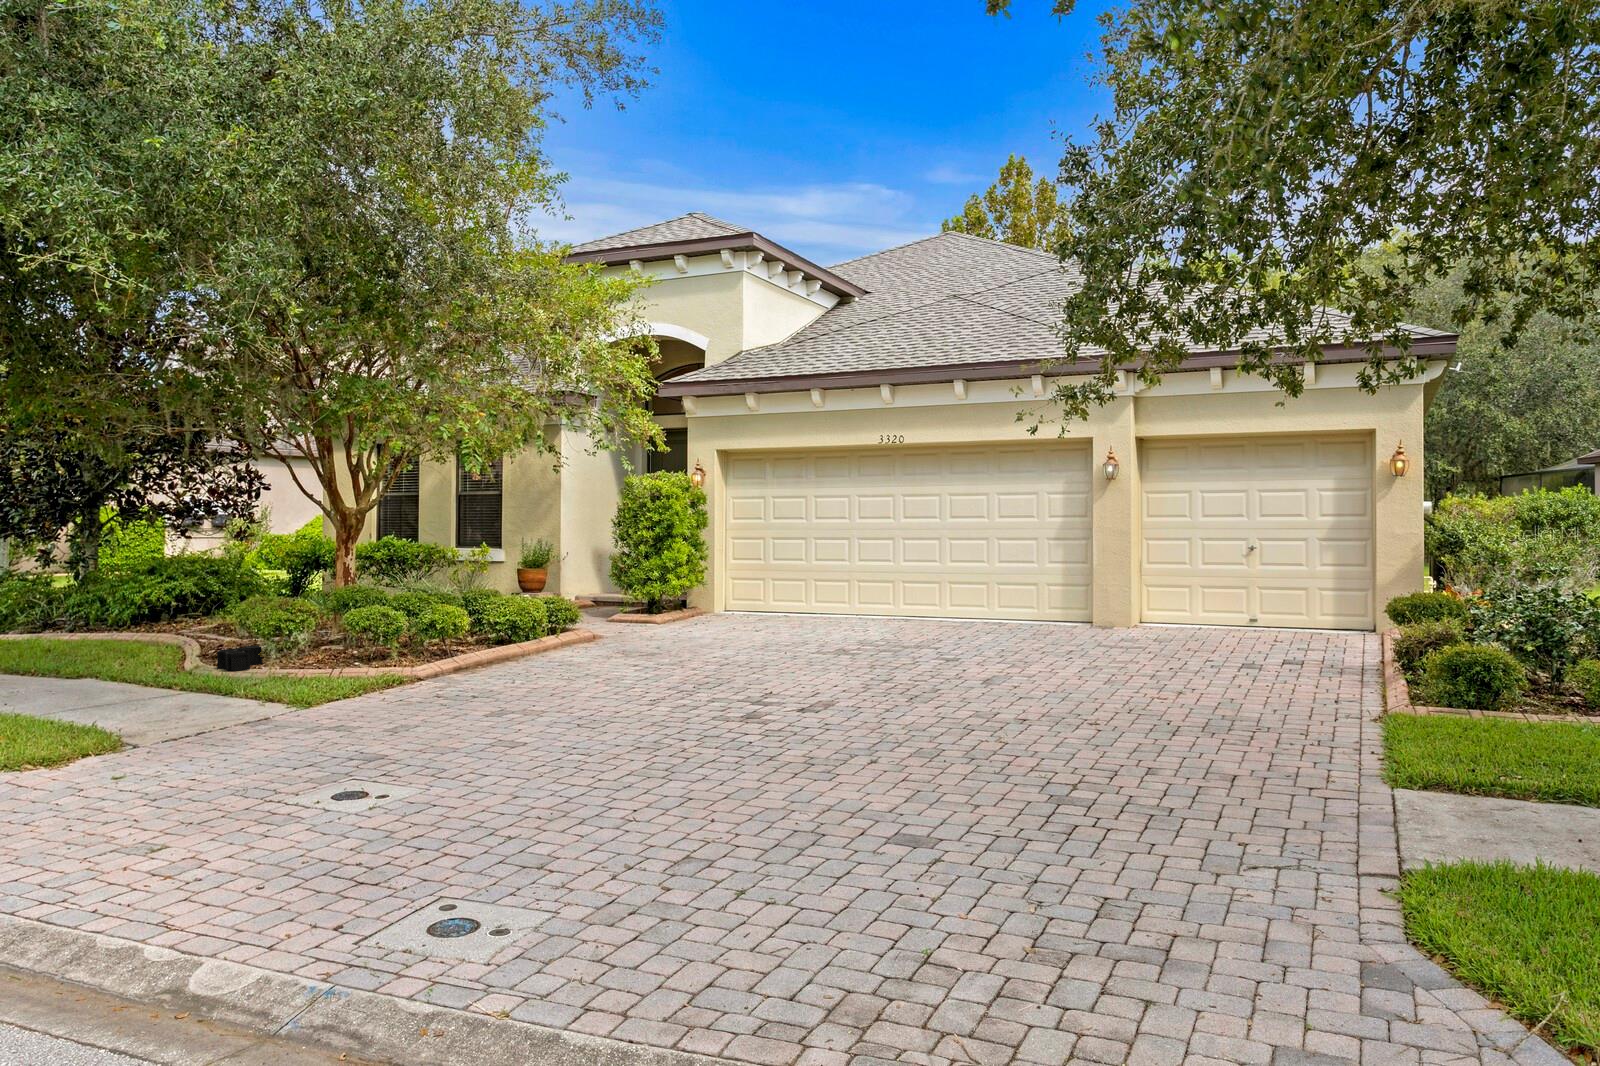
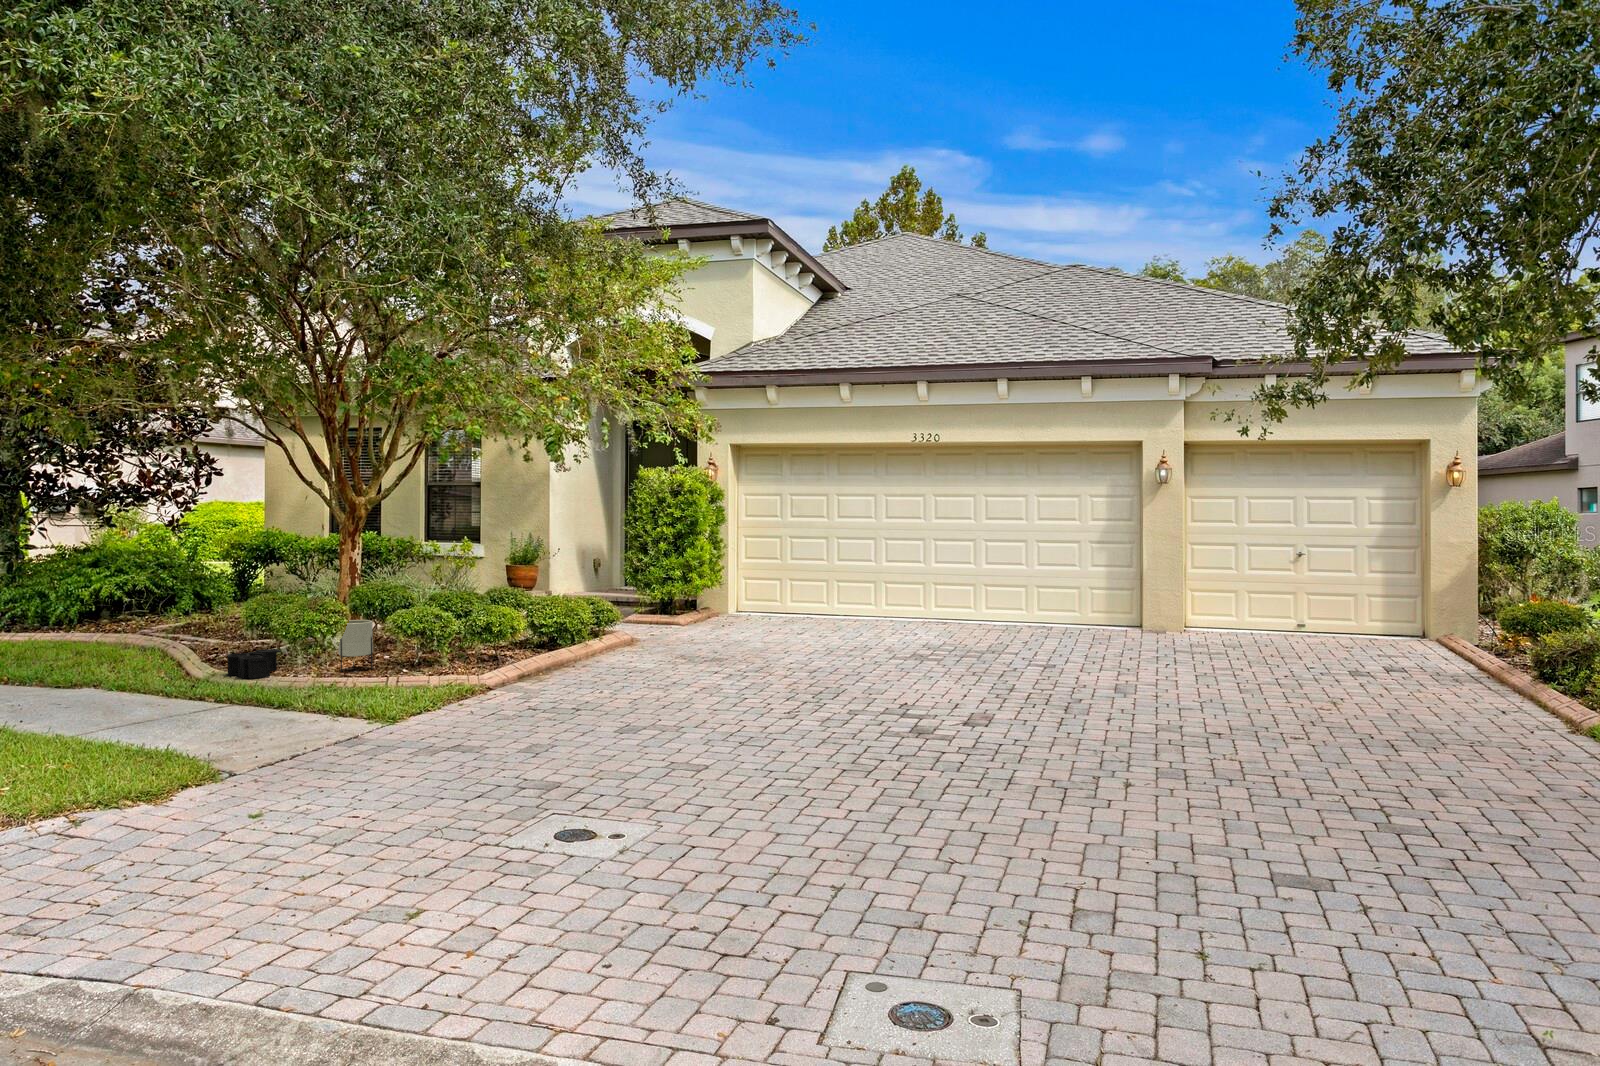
planter: none [311,620,341,665] -> present [338,620,373,671]

